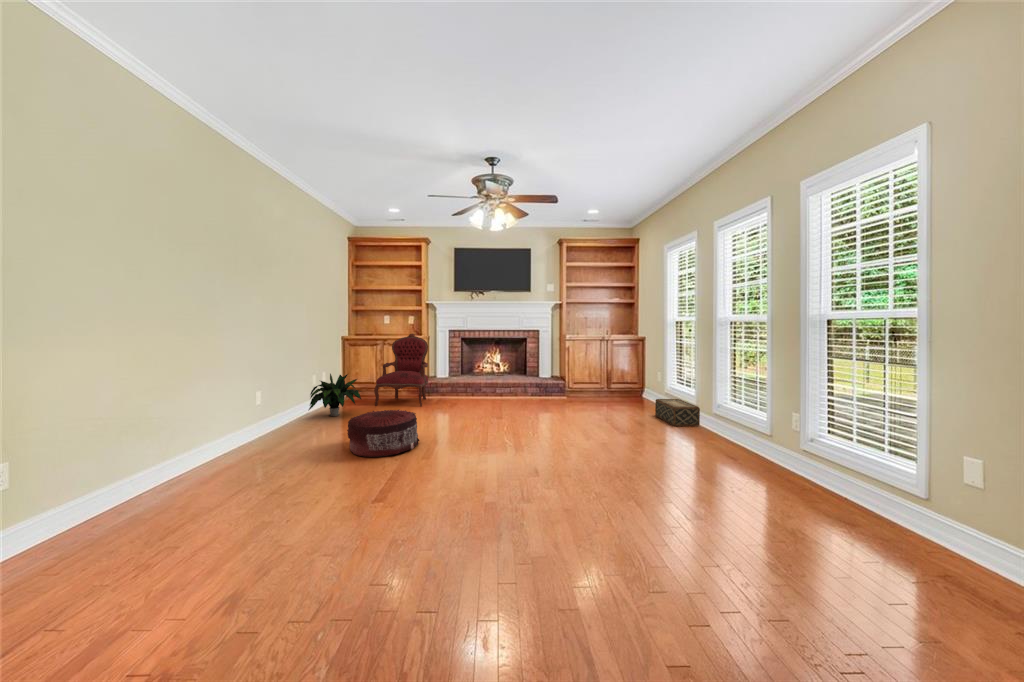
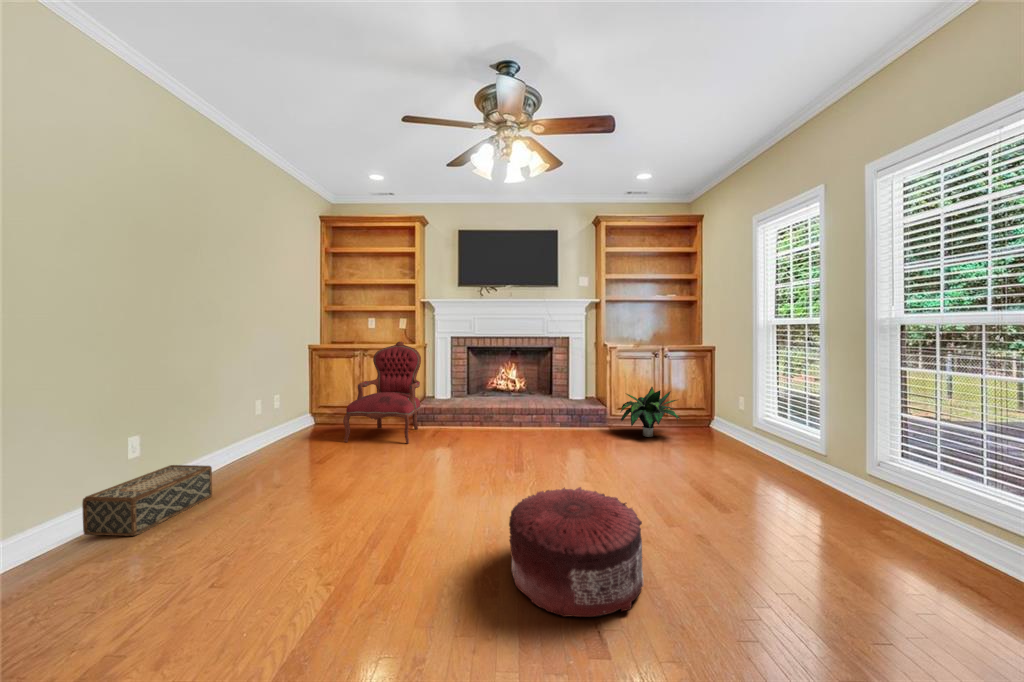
potted plant: present [309,374,361,416] -> present [621,387,681,437]
woven basket: present [655,399,700,426] -> present [82,465,212,536]
pouf: present [347,410,419,457] -> present [509,487,644,617]

